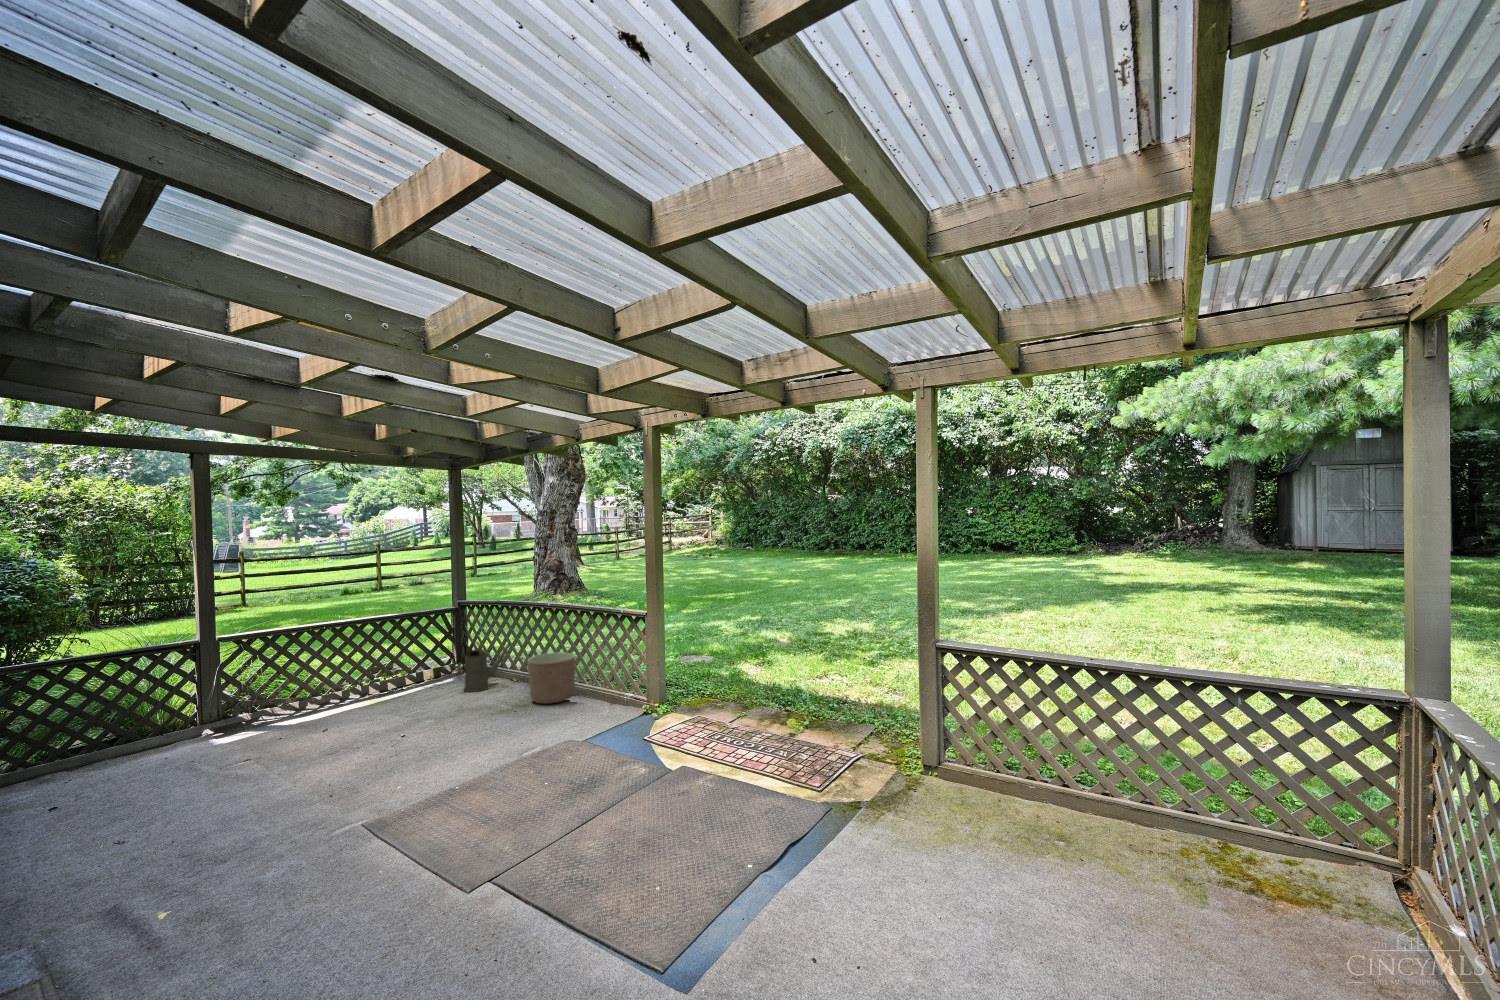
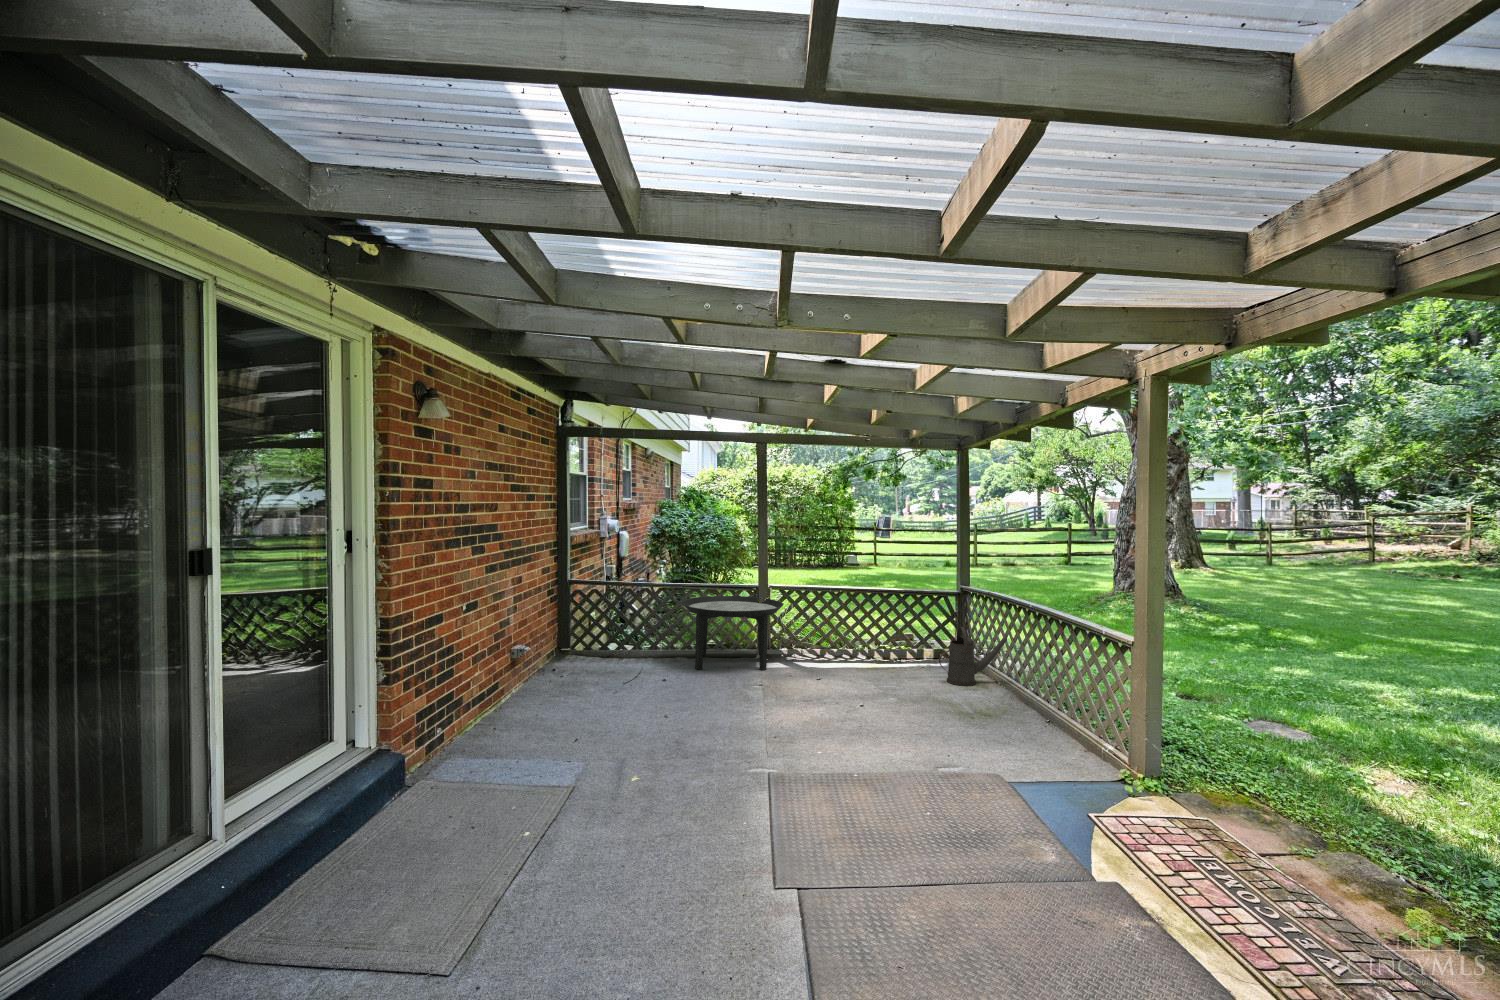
planter: present [528,653,575,704] -> none [1000,659,1065,726]
round table: none [122,655,277,757] -> present [682,596,783,671]

